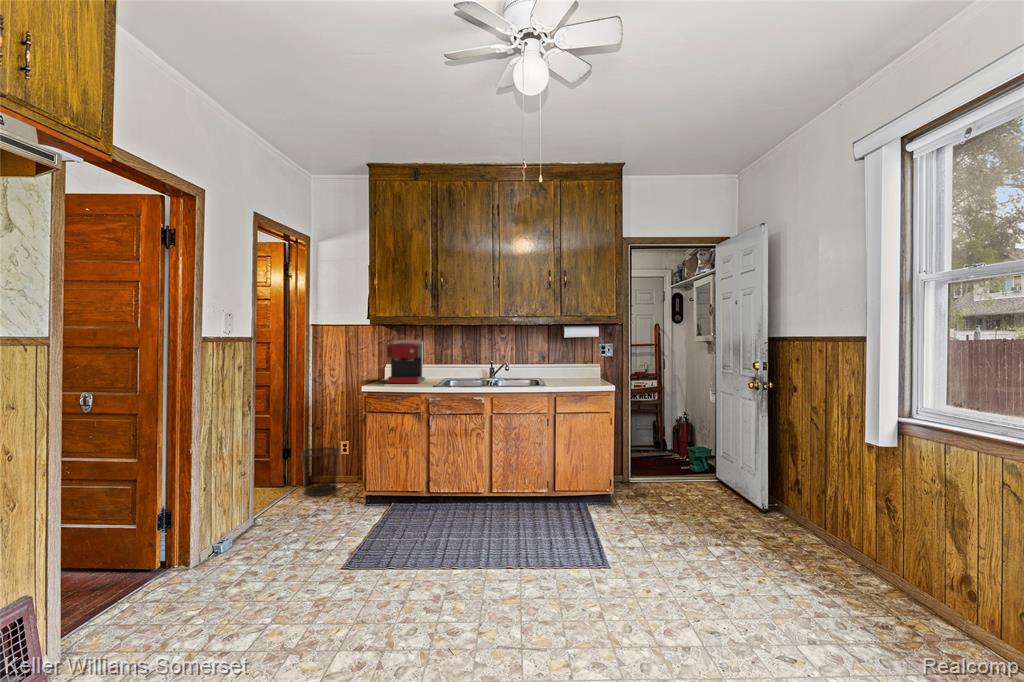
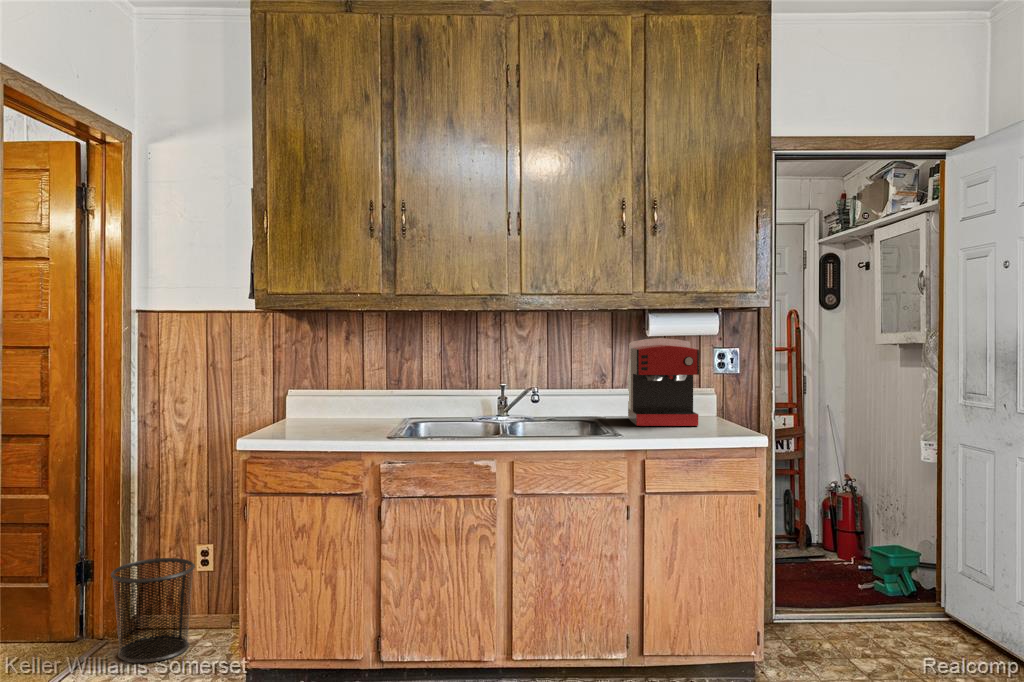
coffee maker: present [387,340,425,383] -> present [628,338,699,426]

